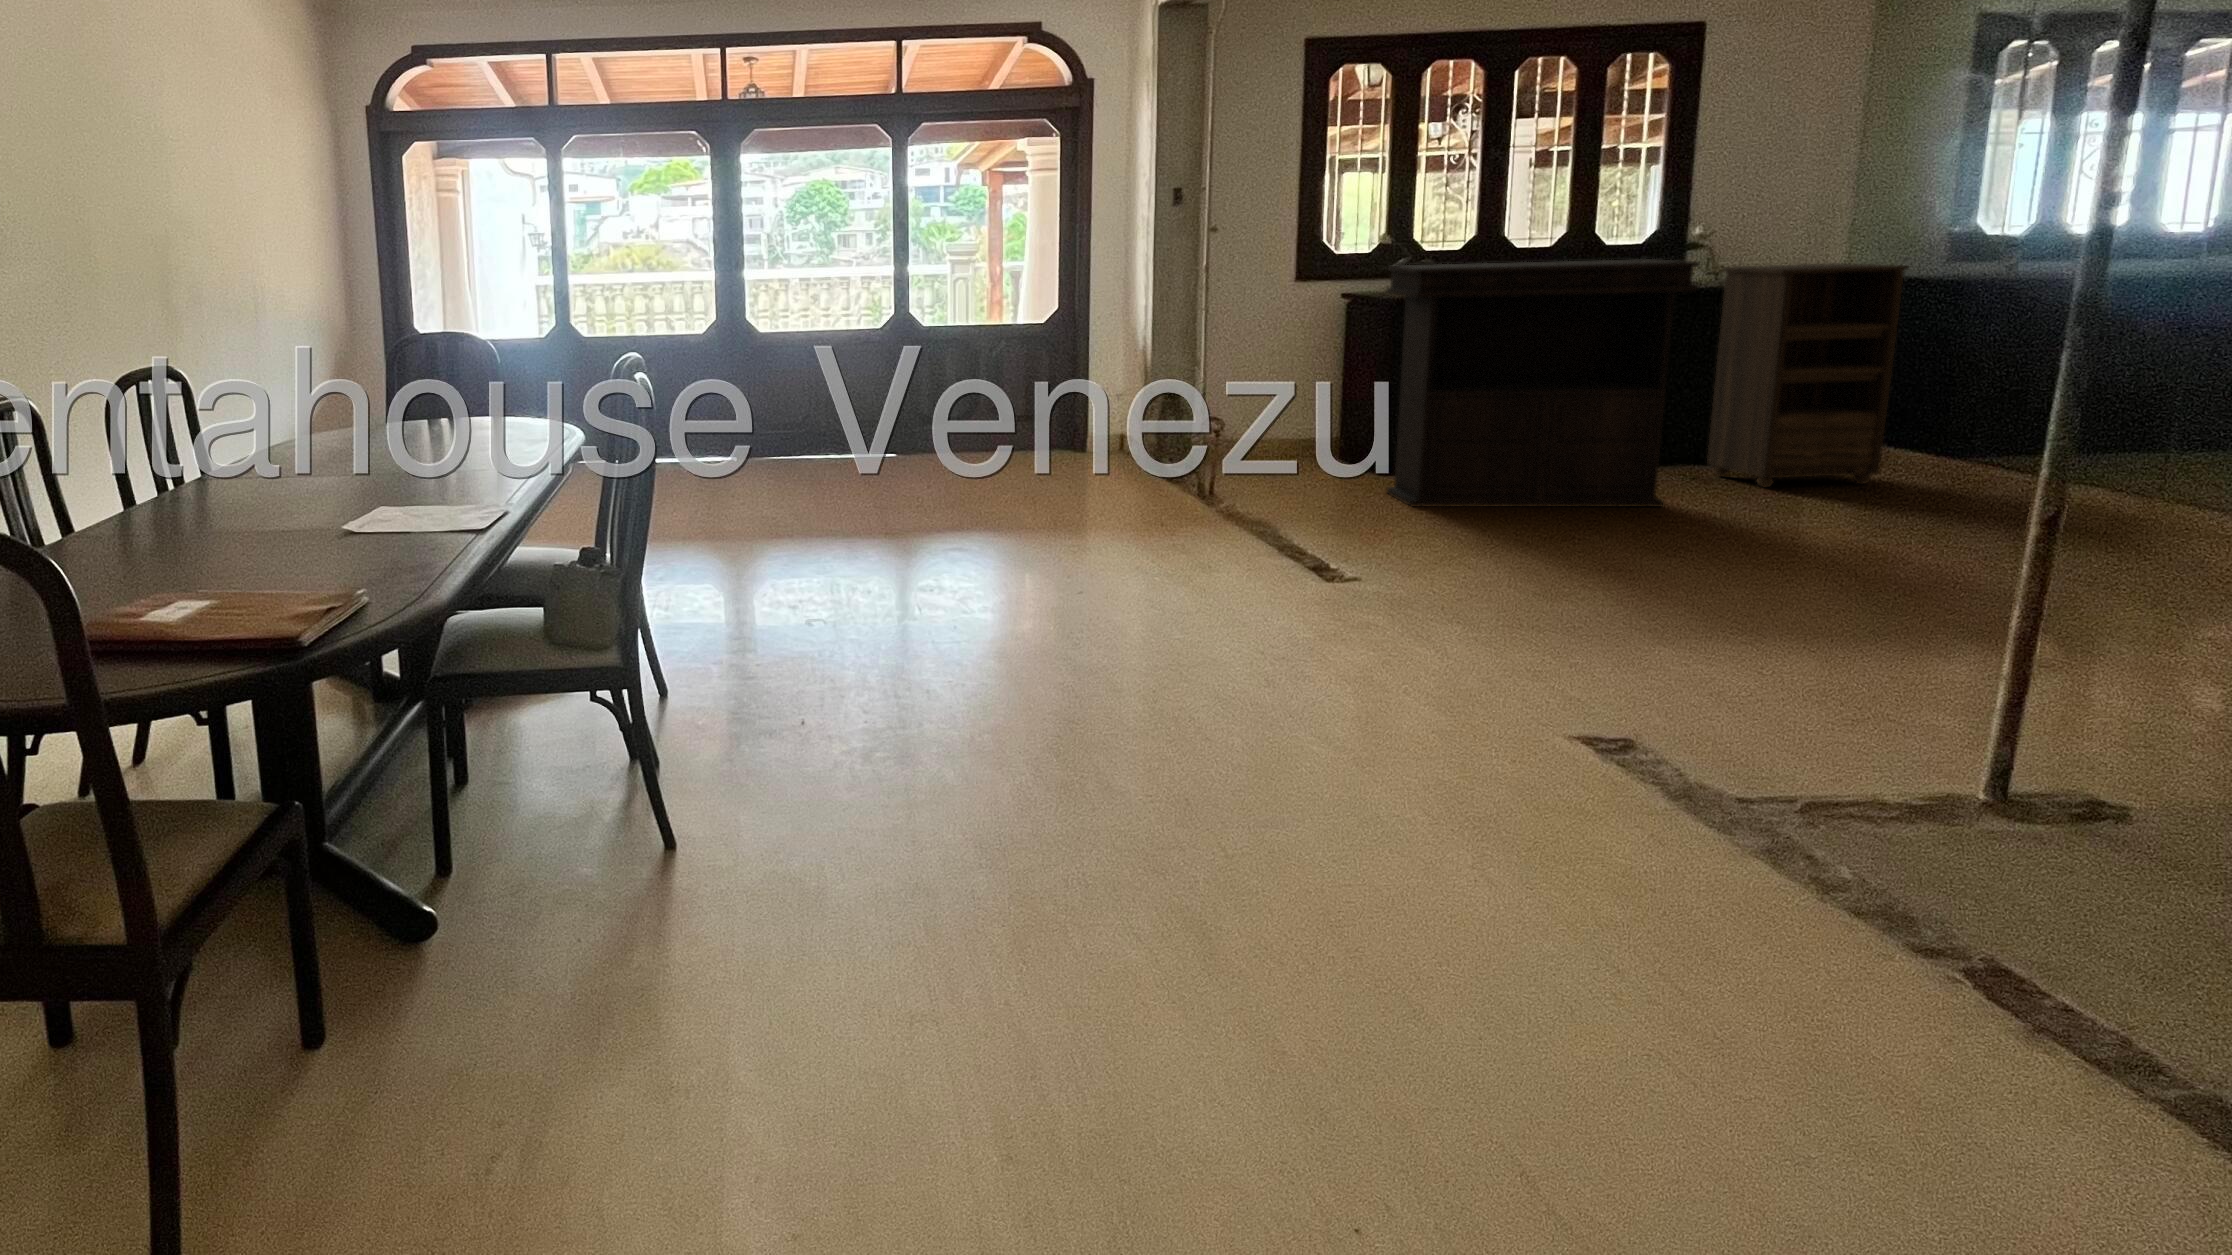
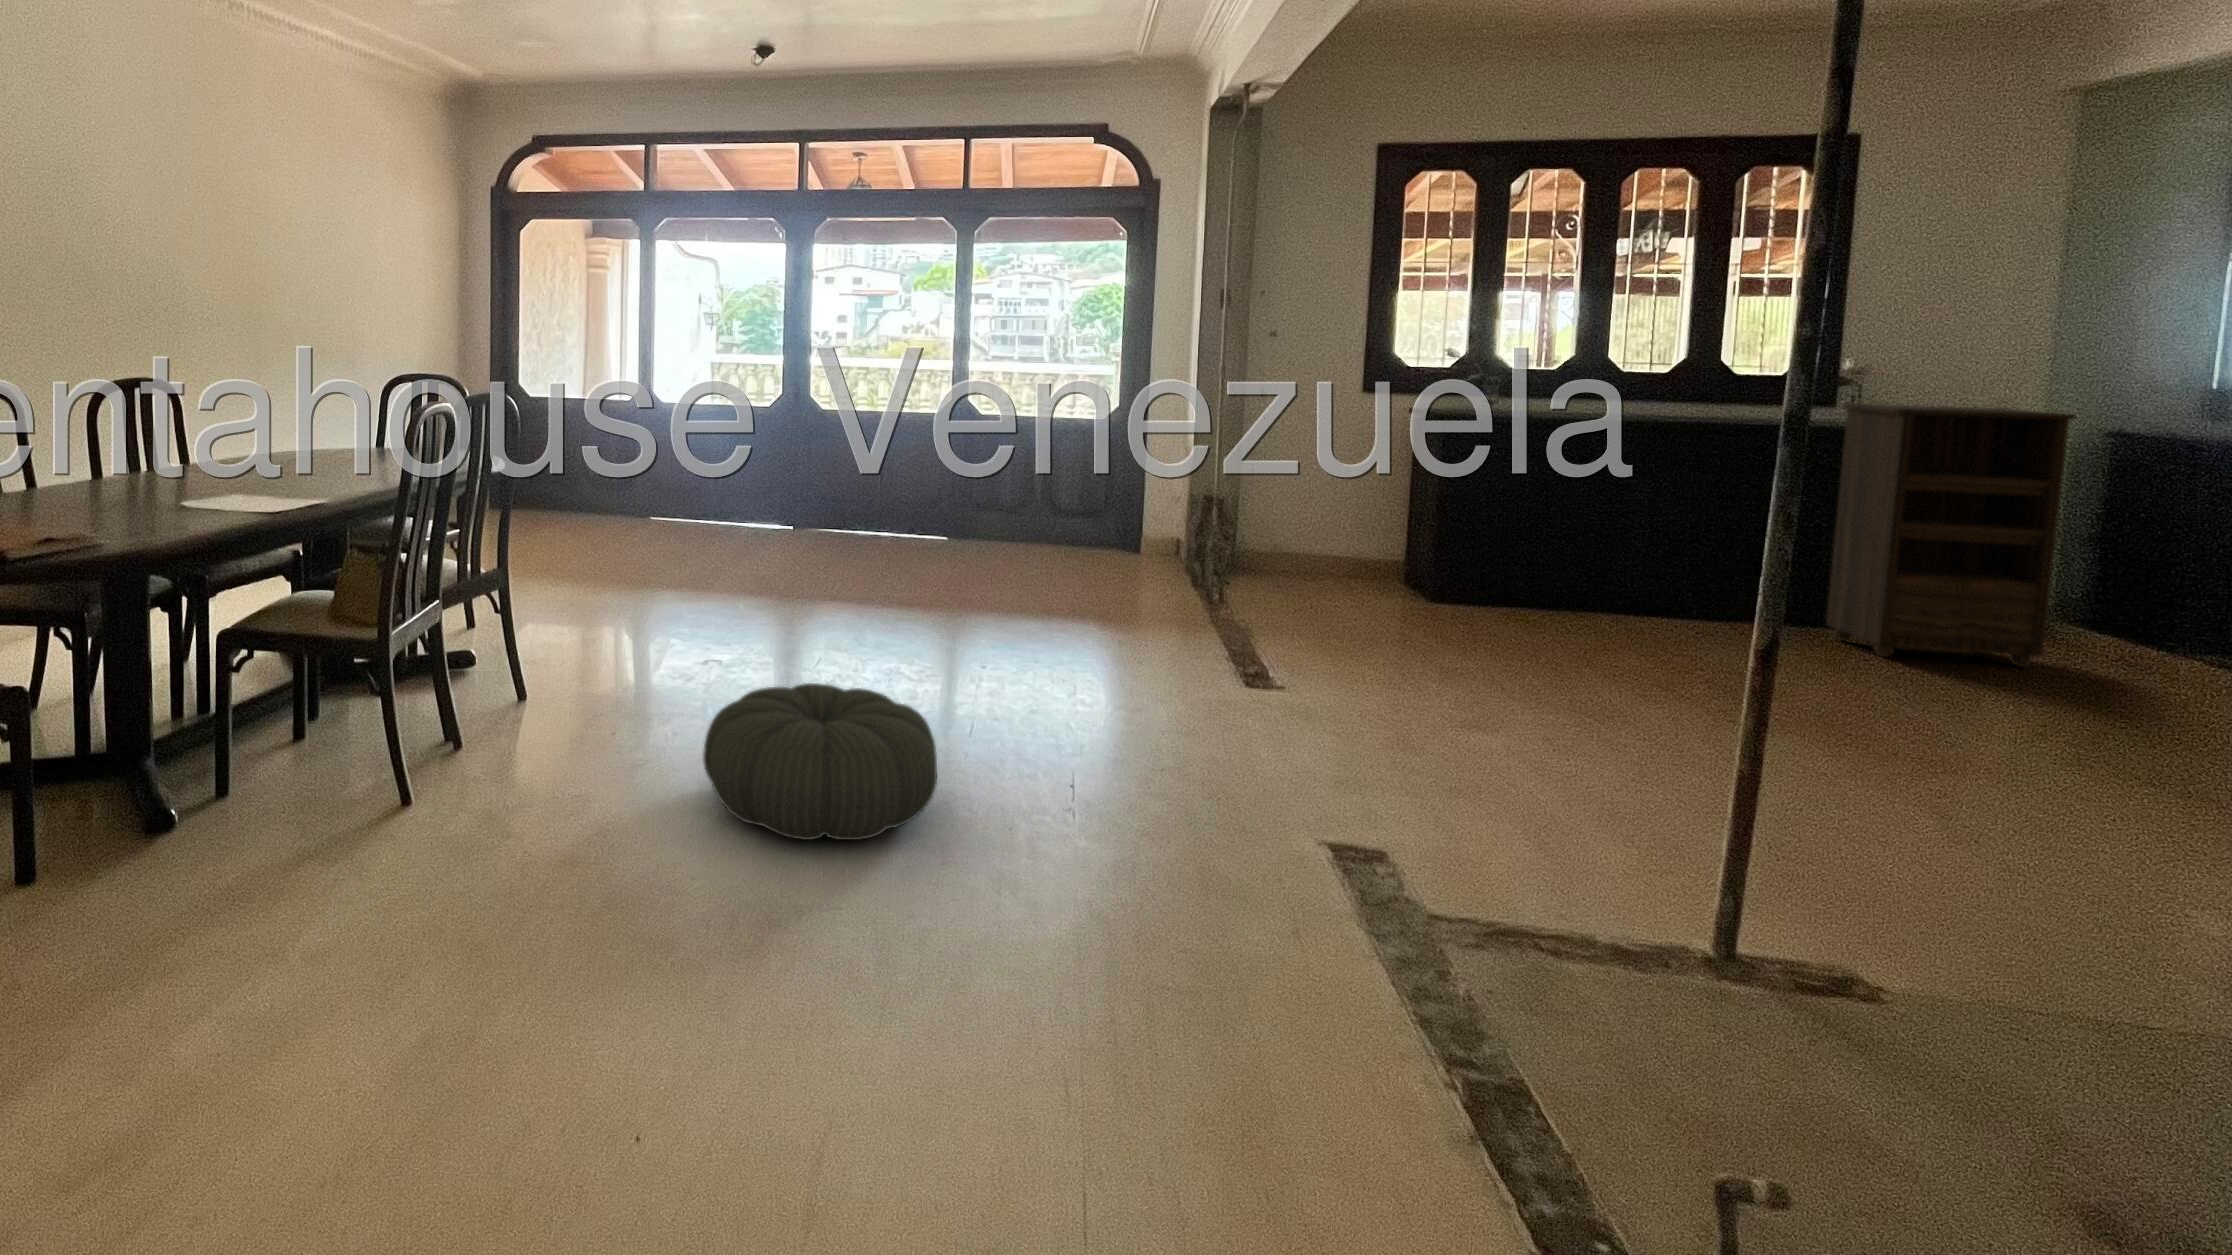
console table: present [1386,259,1700,507] -> none [1410,377,1762,660]
pouf: none [983,650,1252,830] -> present [703,683,937,840]

